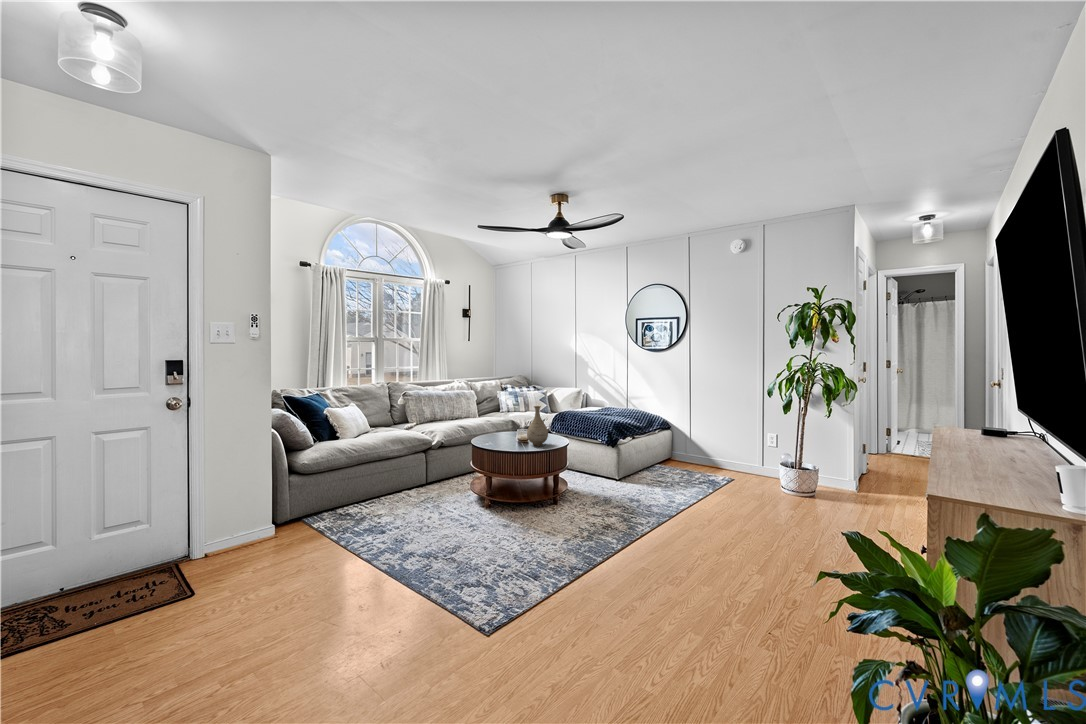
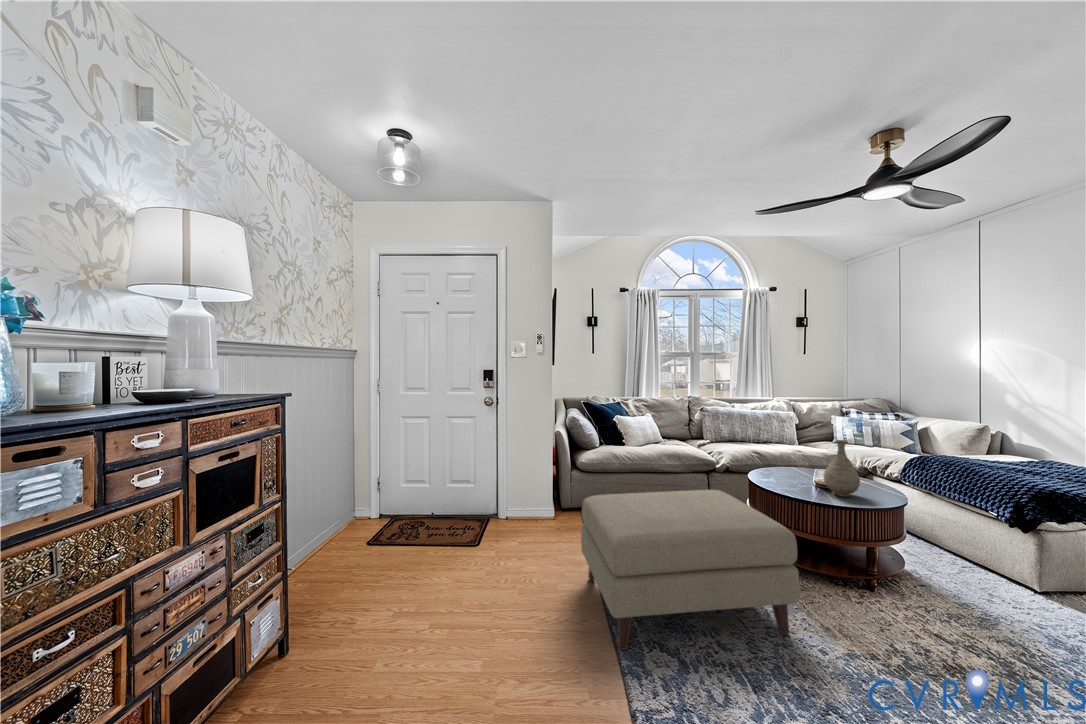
ottoman: none [361,458,539,600] -> present [581,490,799,650]

